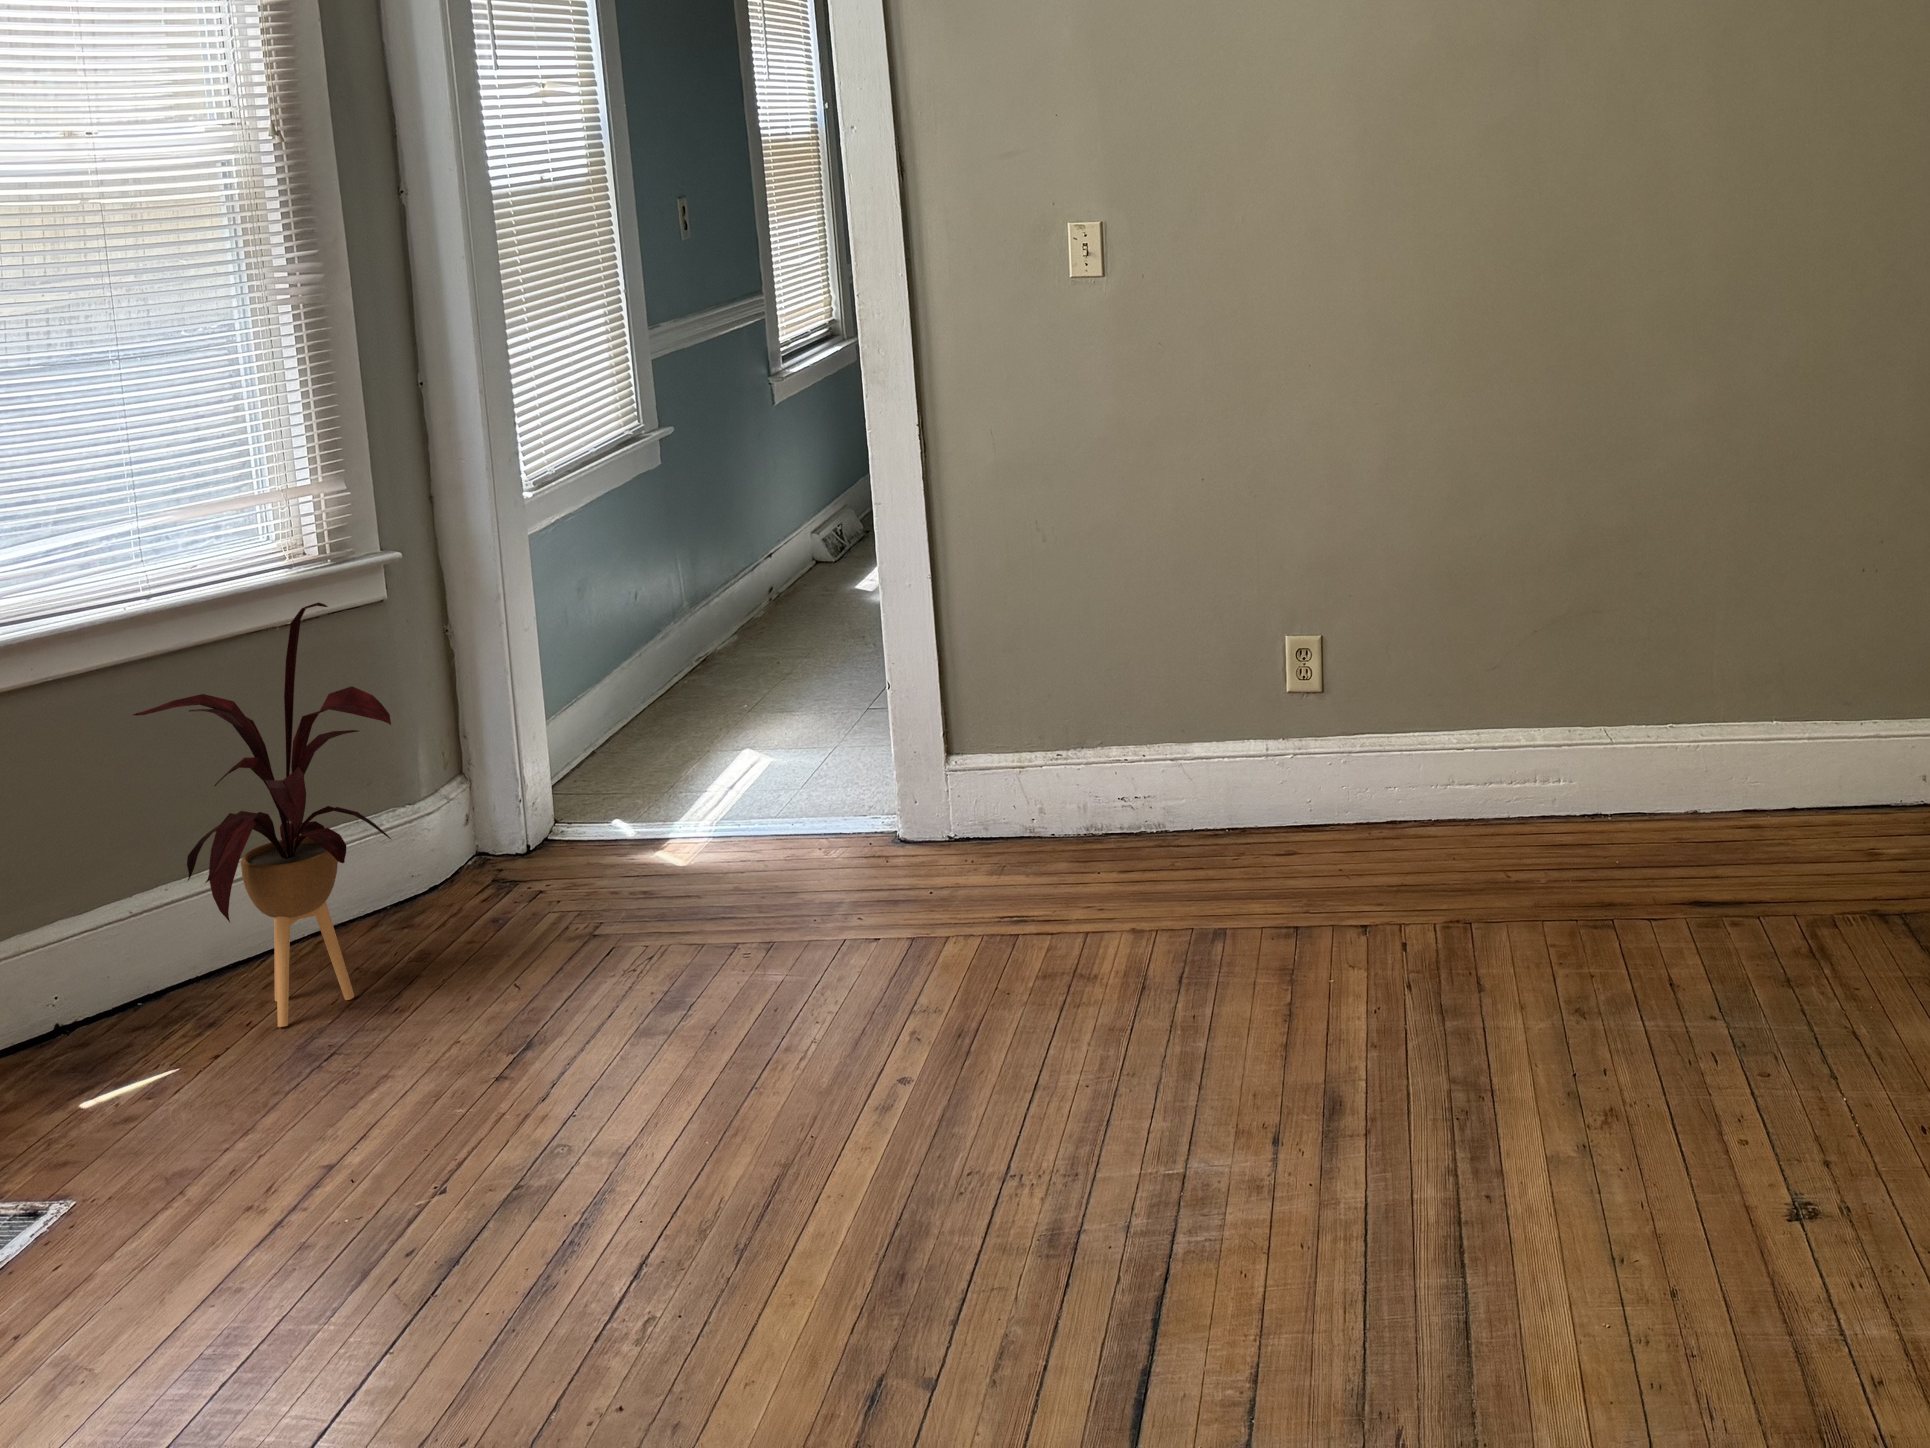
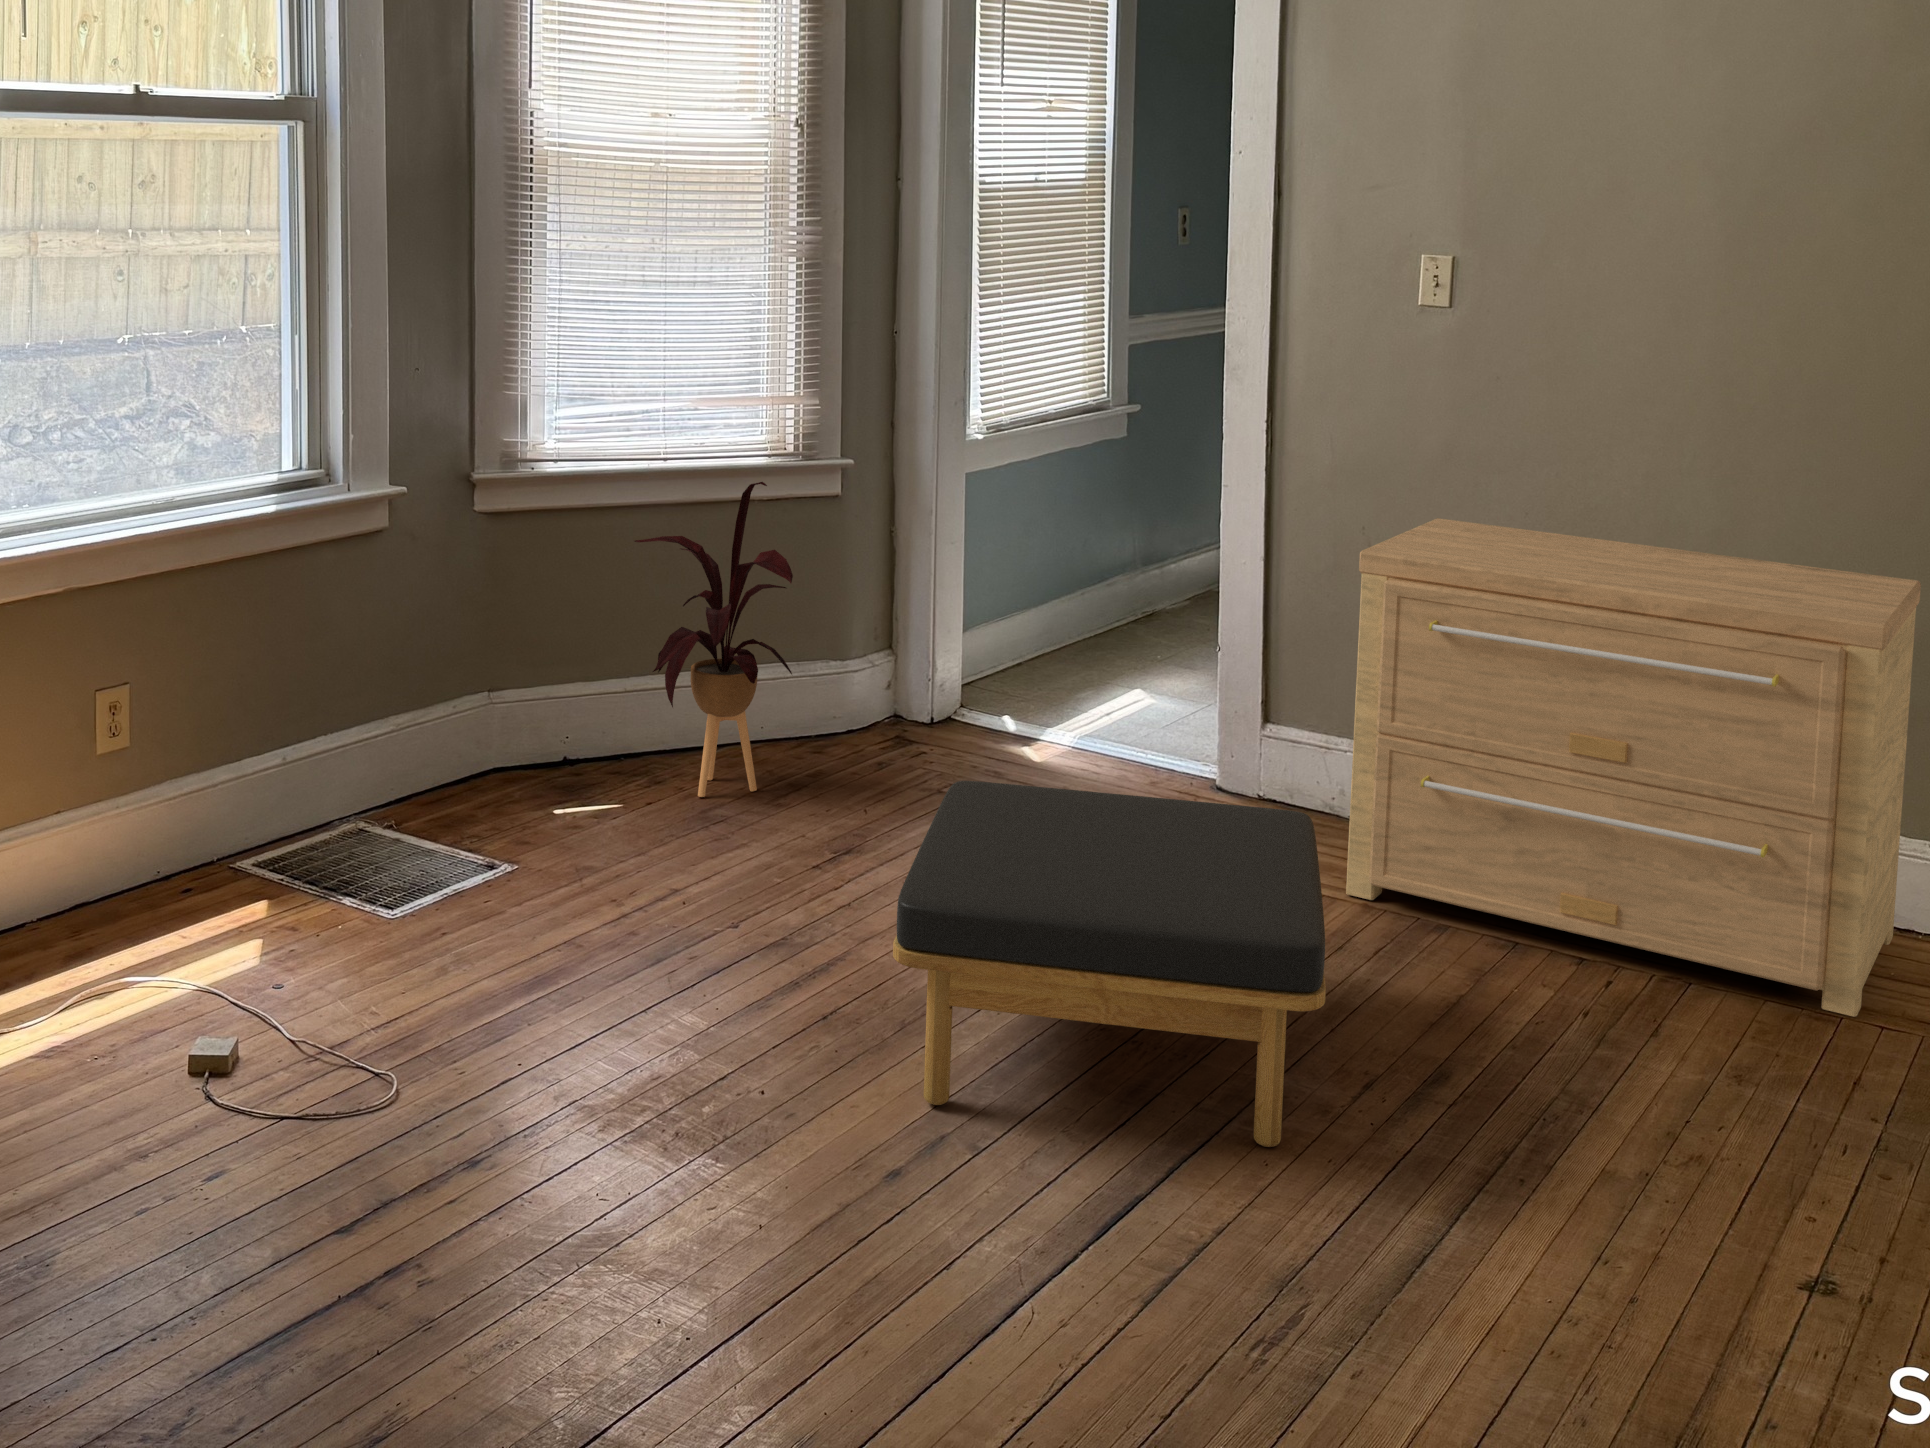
side table: none [1080,481,1613,926] -> present [1346,518,1921,1017]
ottoman: none [705,853,1245,1322] -> present [893,781,1326,1147]

